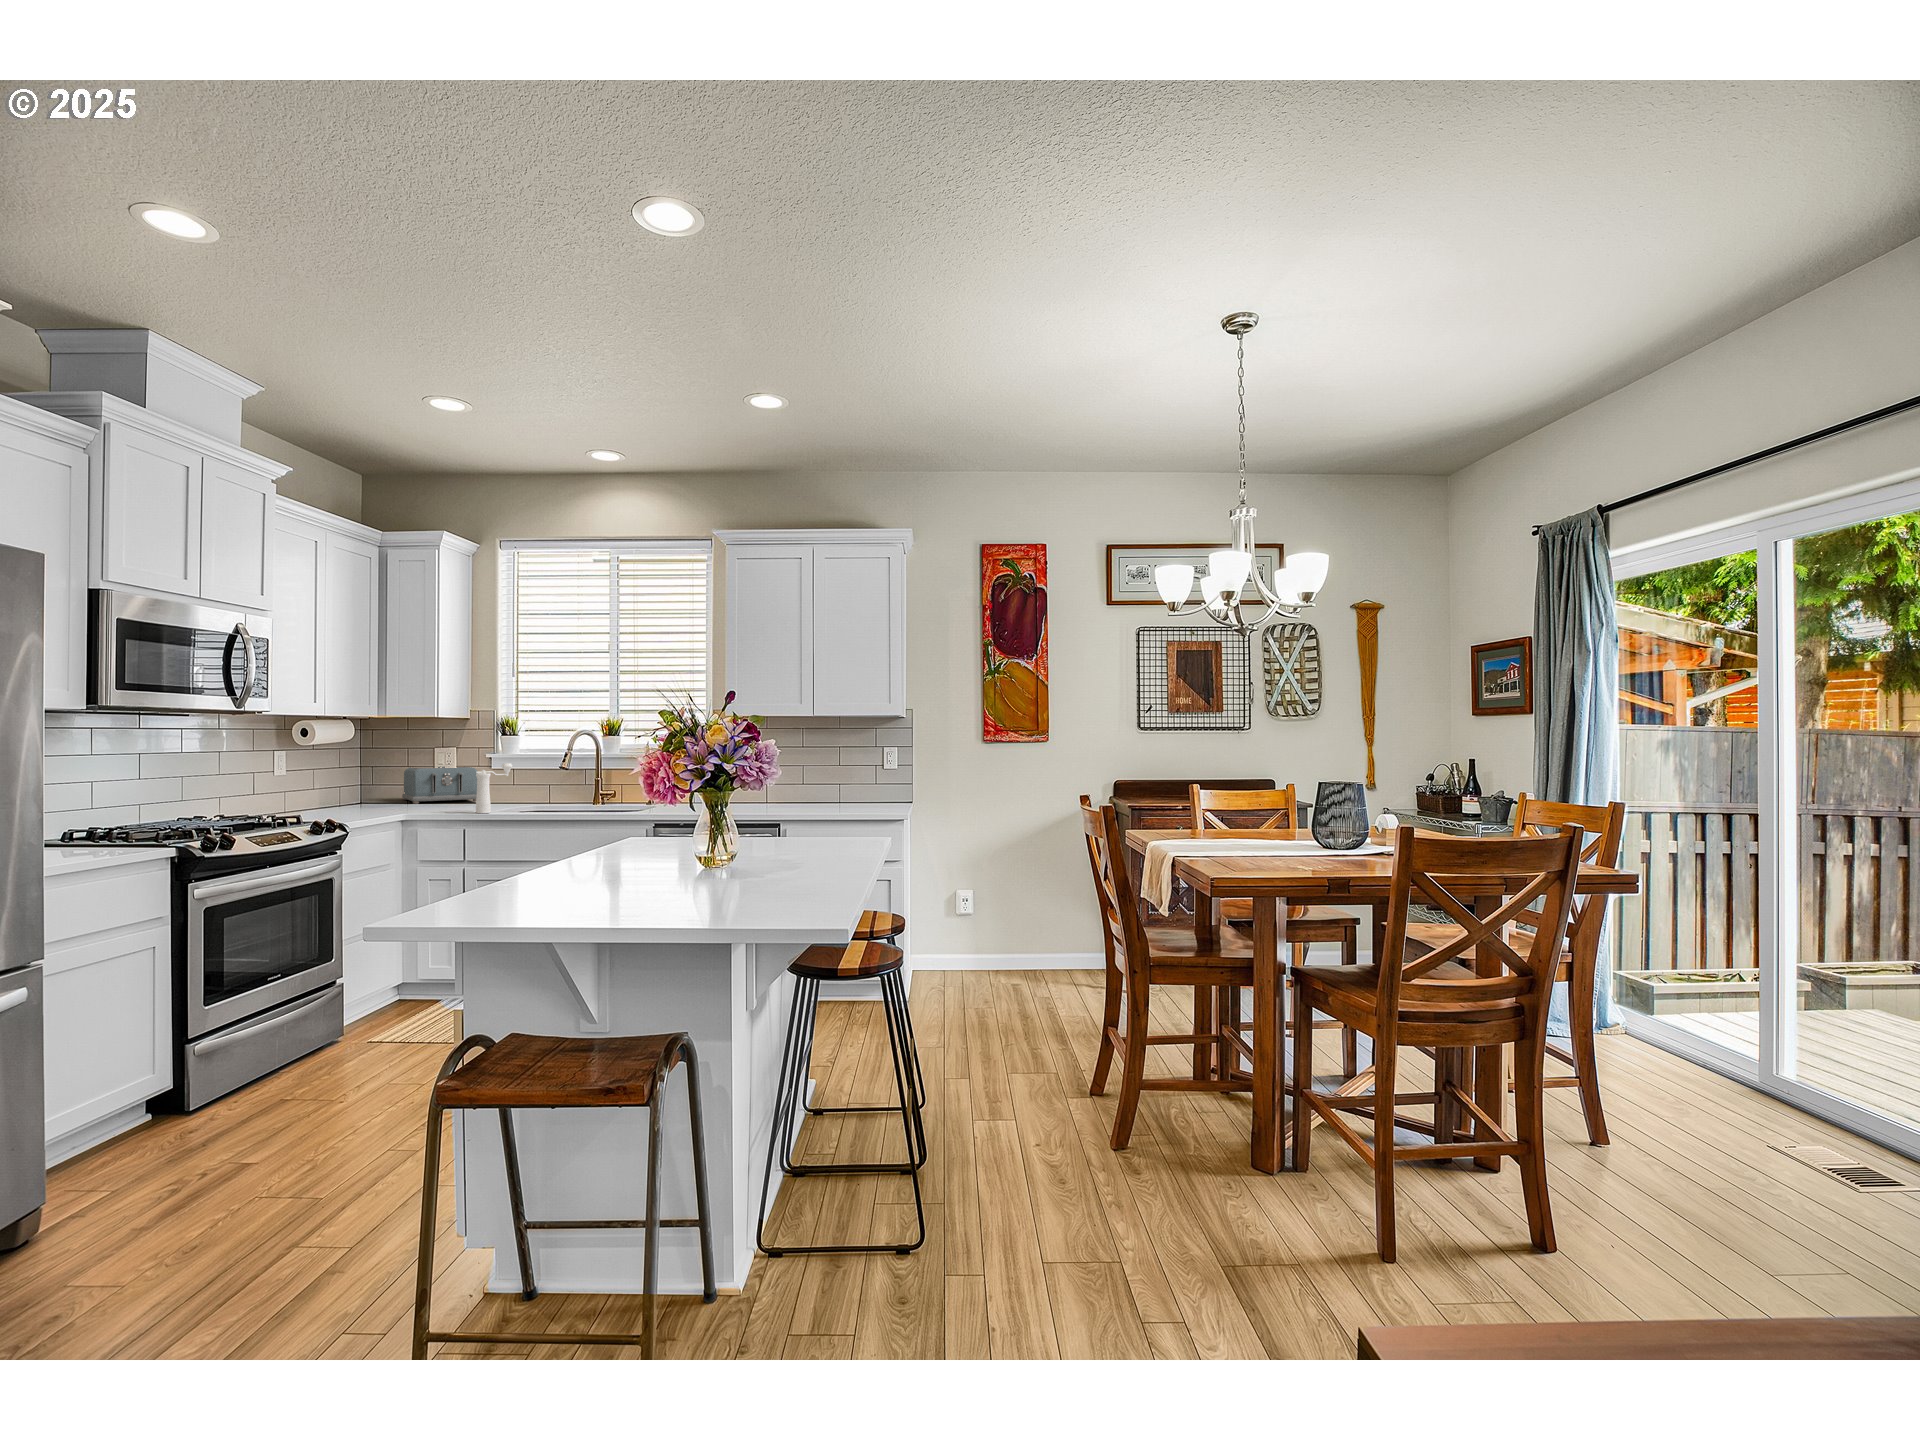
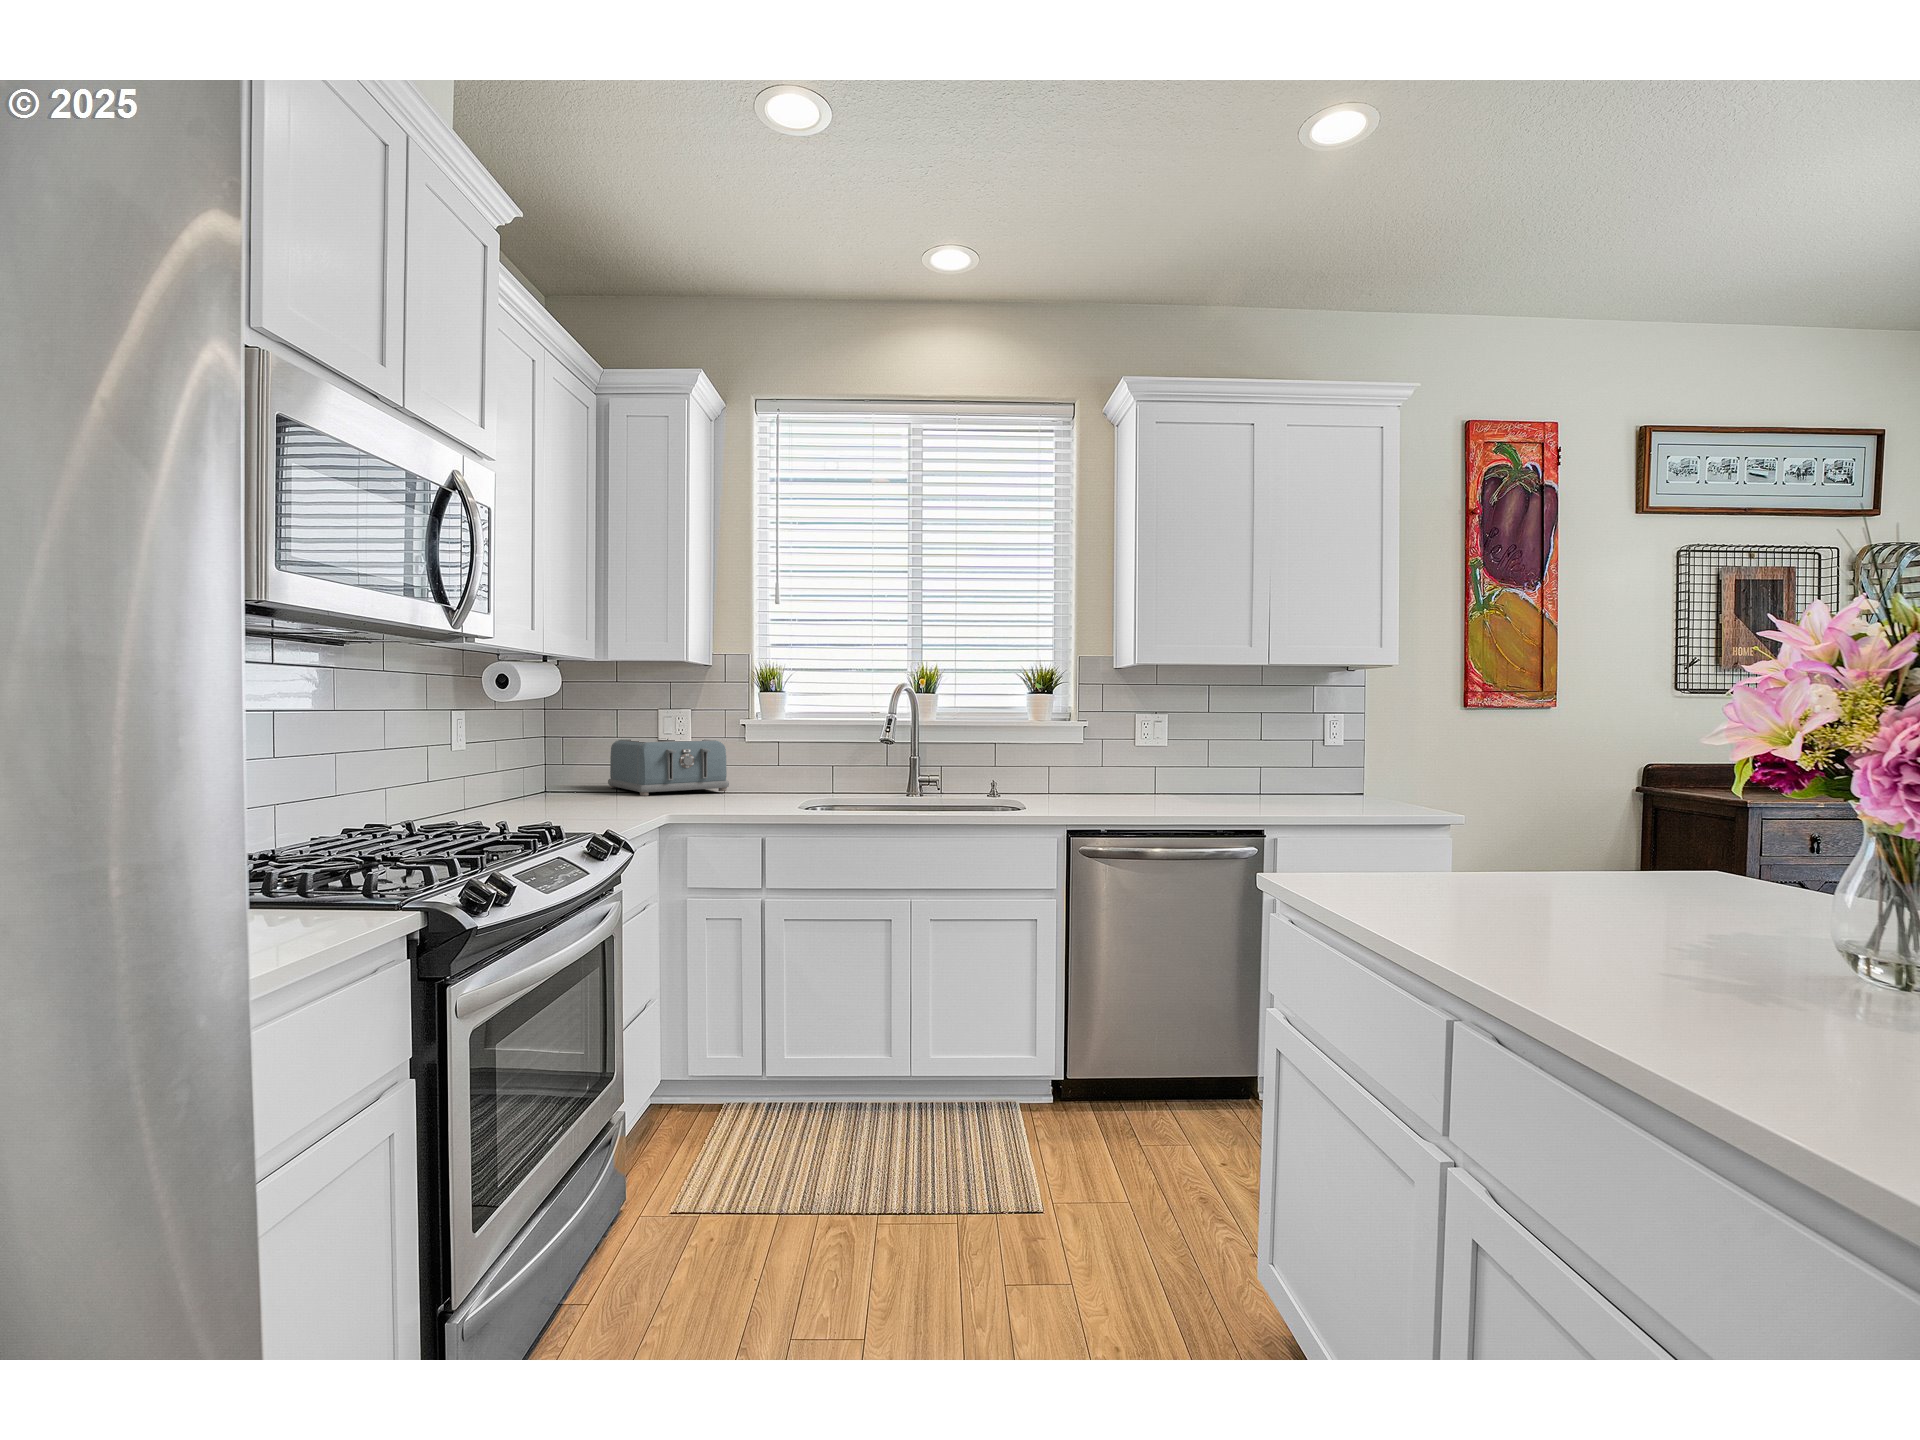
pepper mill: present [476,763,512,813] -> none [779,737,826,818]

